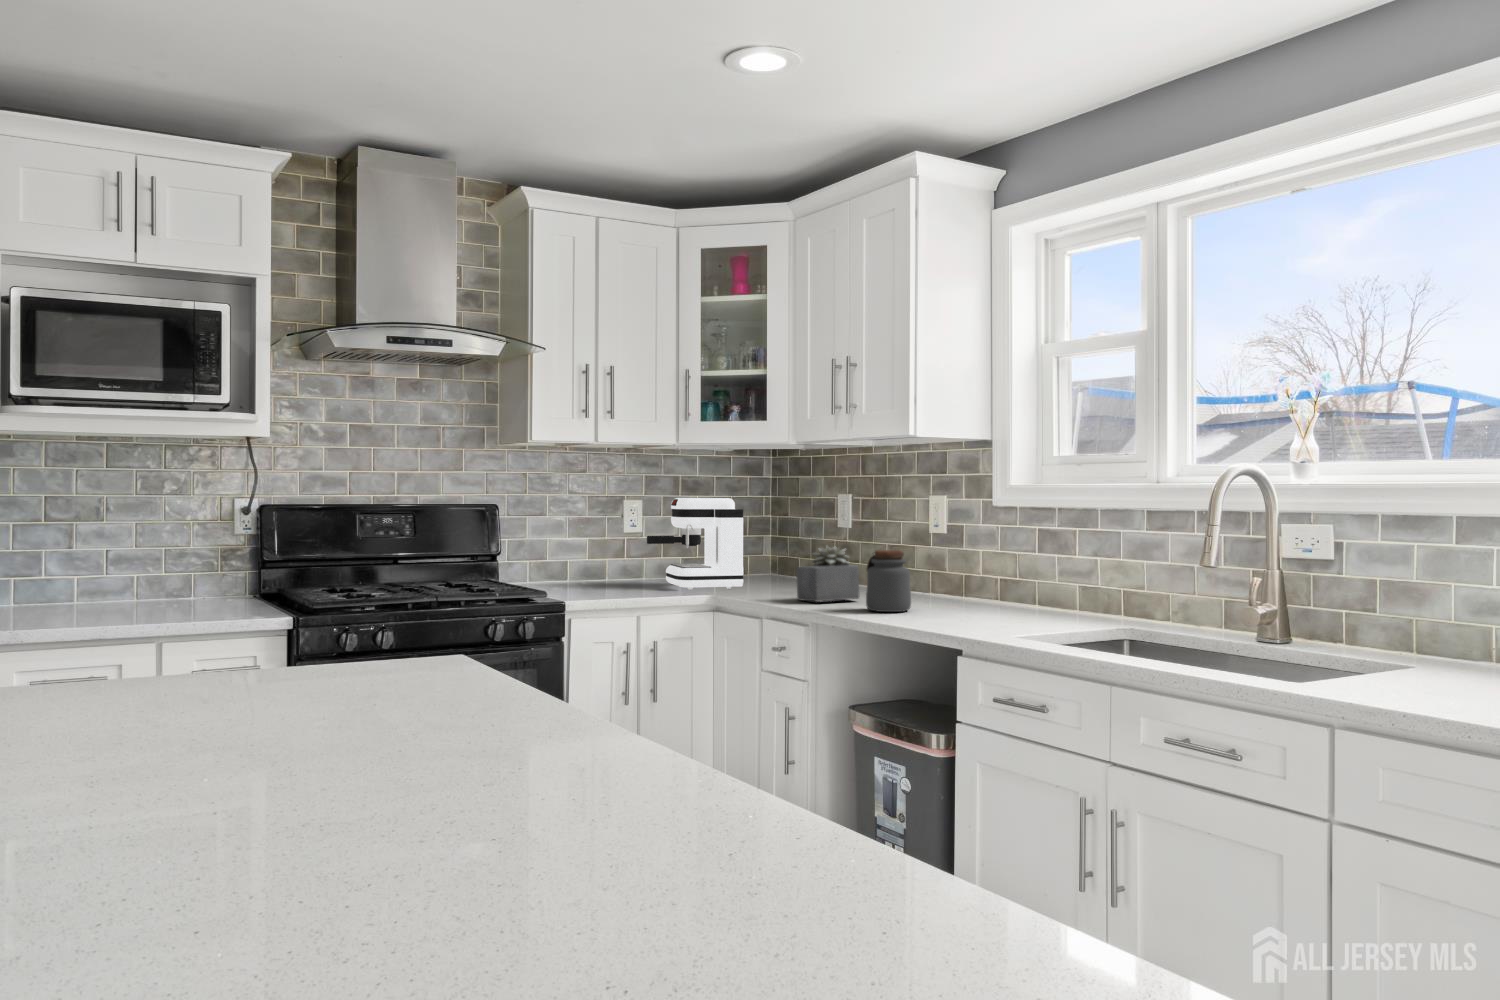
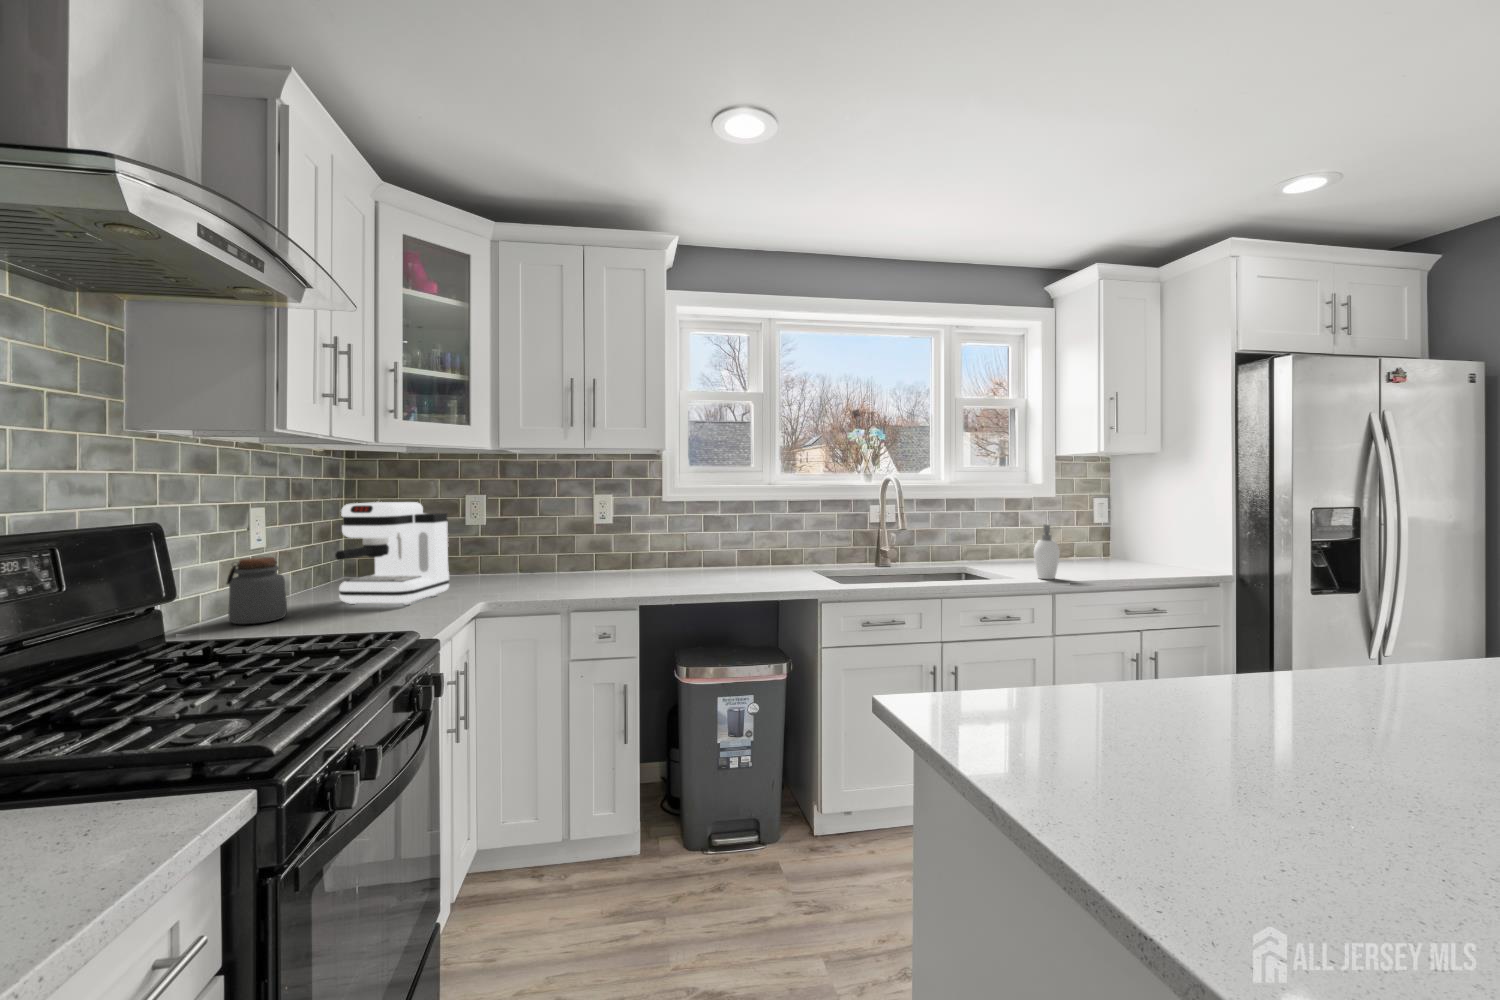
succulent plant: present [796,546,859,602] -> none [566,540,608,592]
jar: present [866,550,911,612] -> present [227,557,287,624]
soap dispenser: none [1362,571,1444,701] -> present [1034,525,1060,579]

